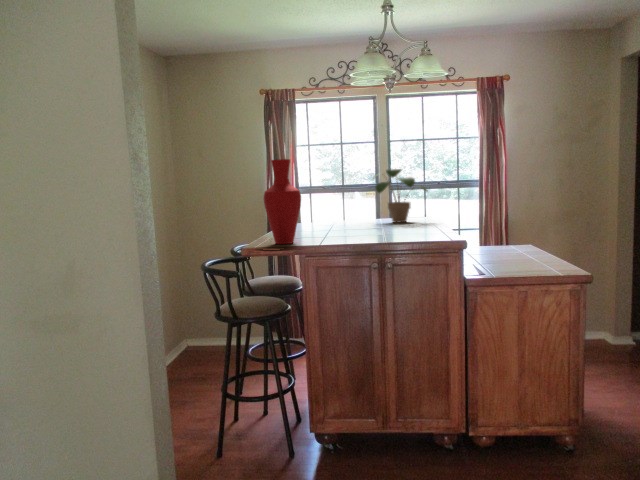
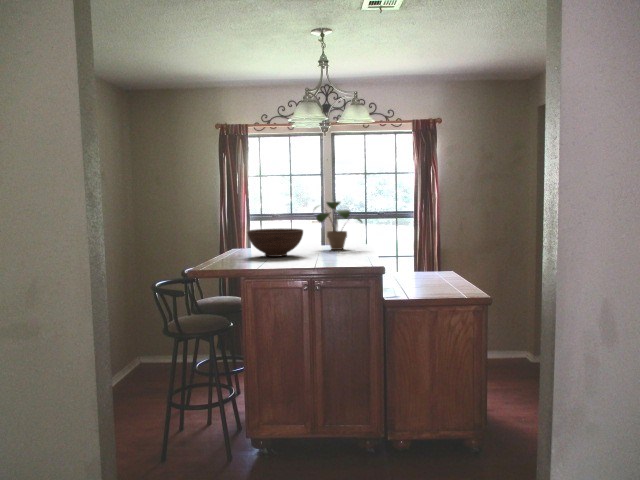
vase: present [264,159,301,244] -> none [210,195,243,268]
fruit bowl: none [303,199,365,231] -> present [248,229,303,257]

